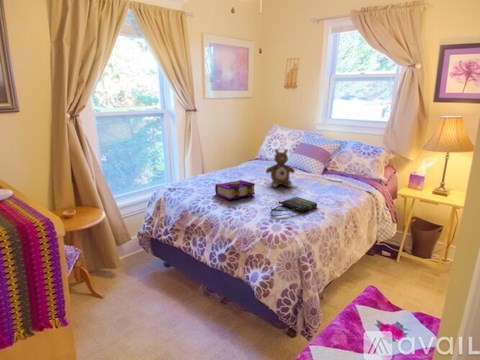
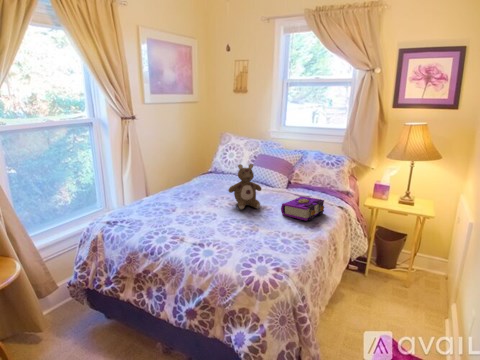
book: present [215,180,255,200] -> present [281,196,324,221]
tote bag: present [270,197,317,217] -> none [248,222,298,253]

